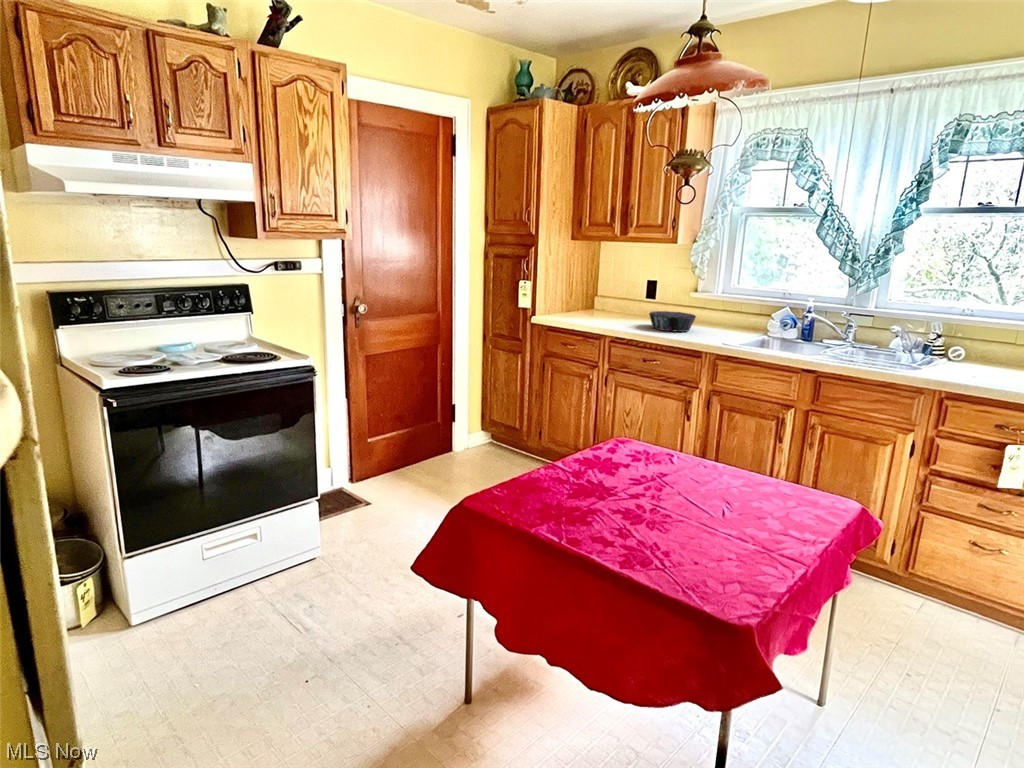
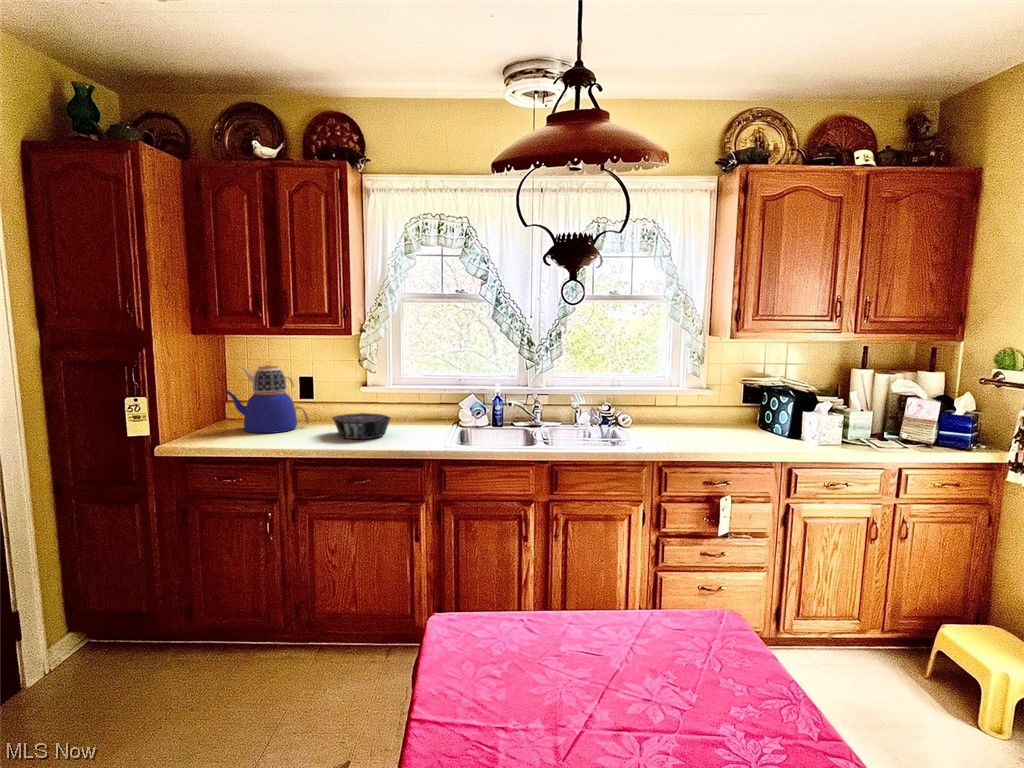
teapot: none [584,264,642,319] -> present [225,365,309,433]

